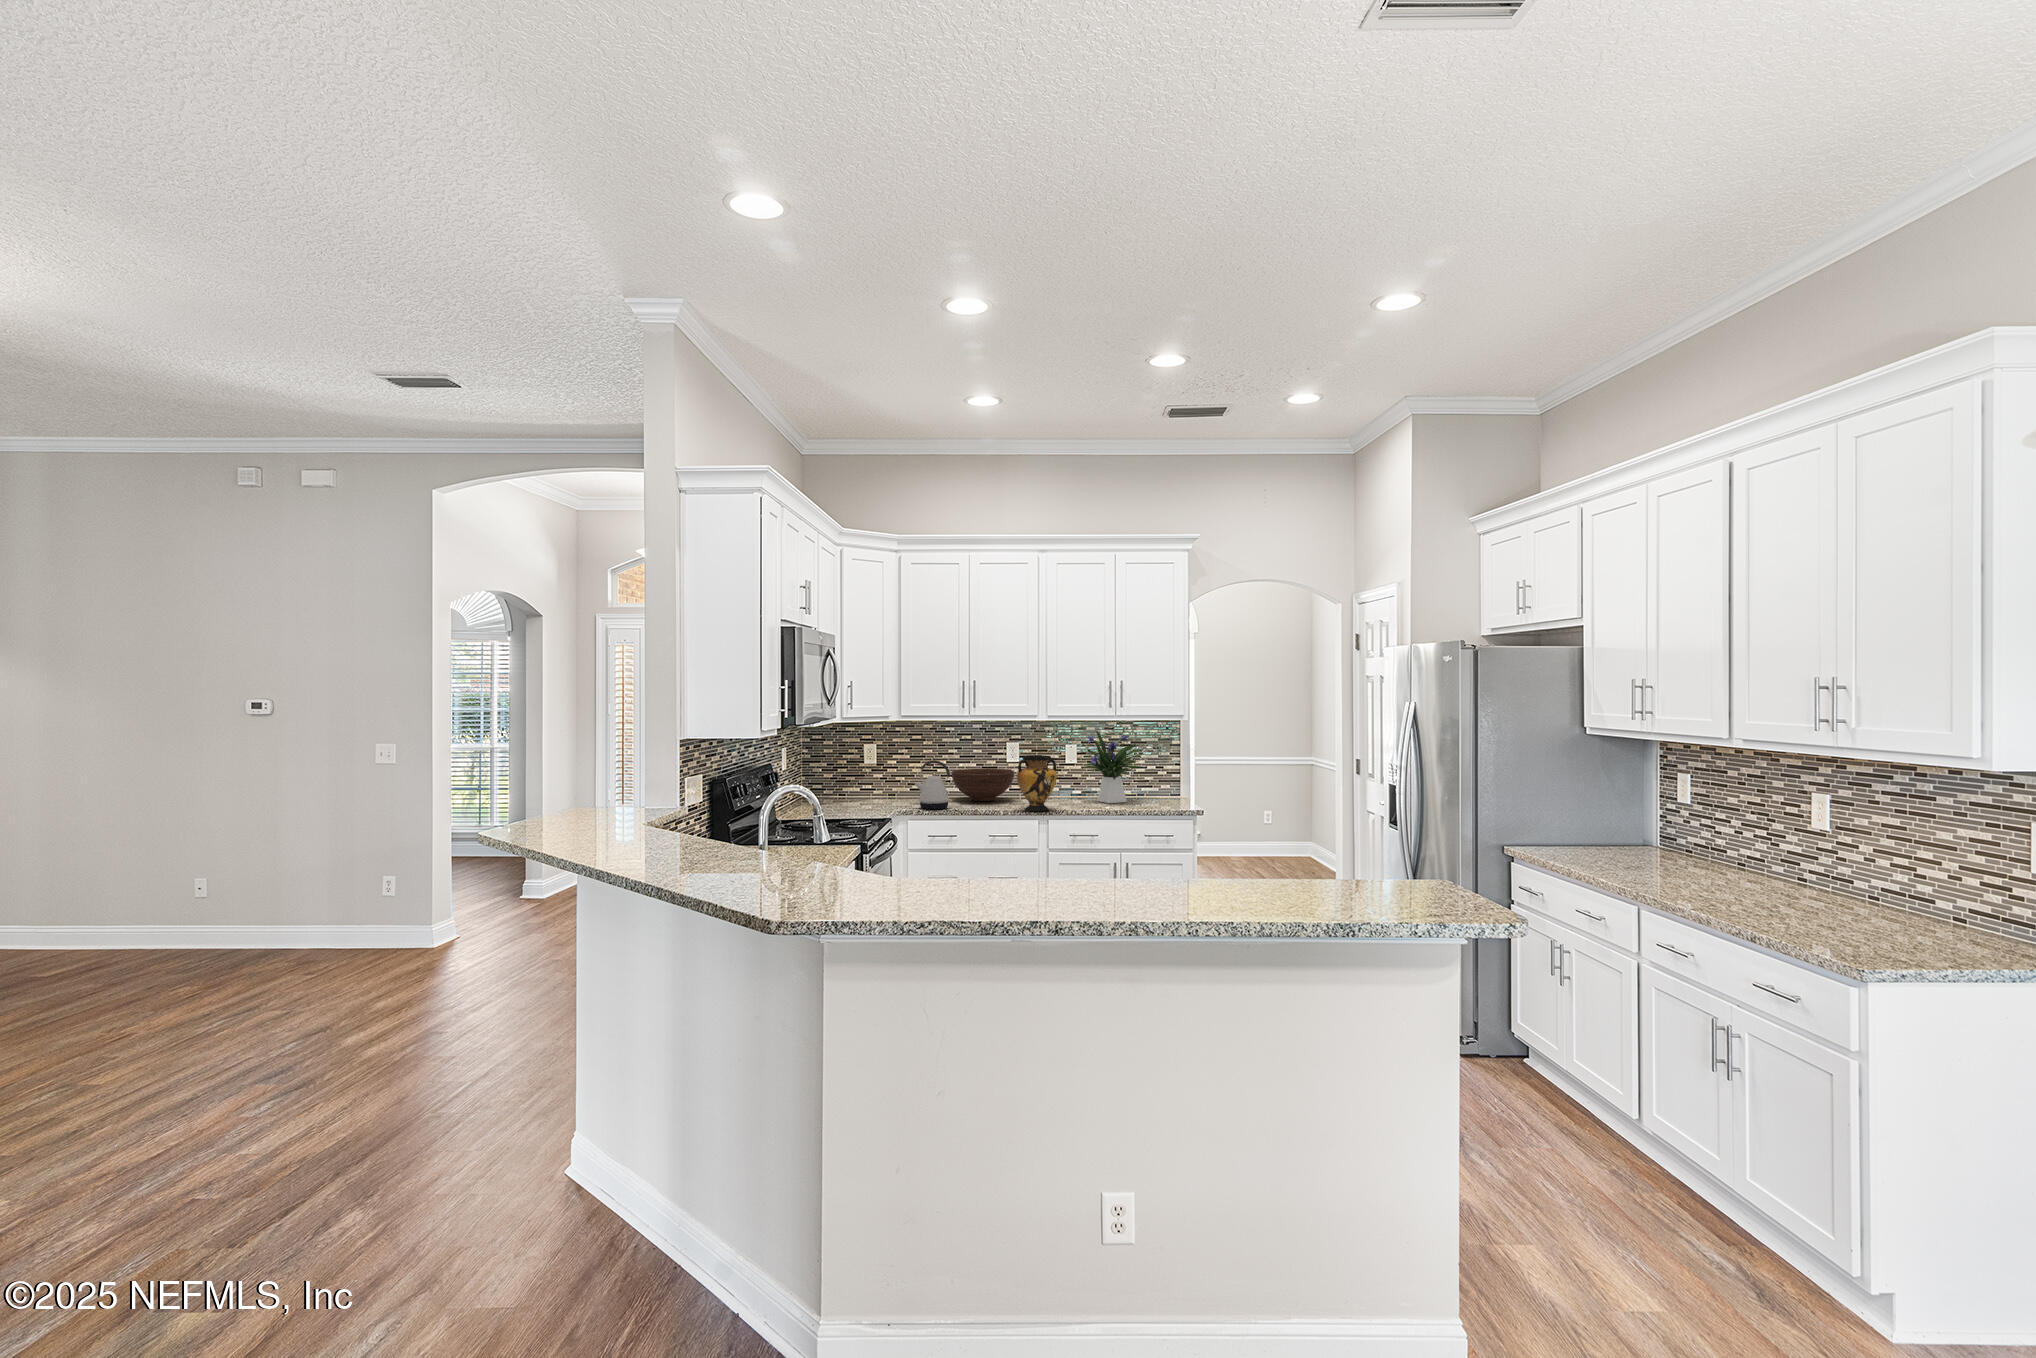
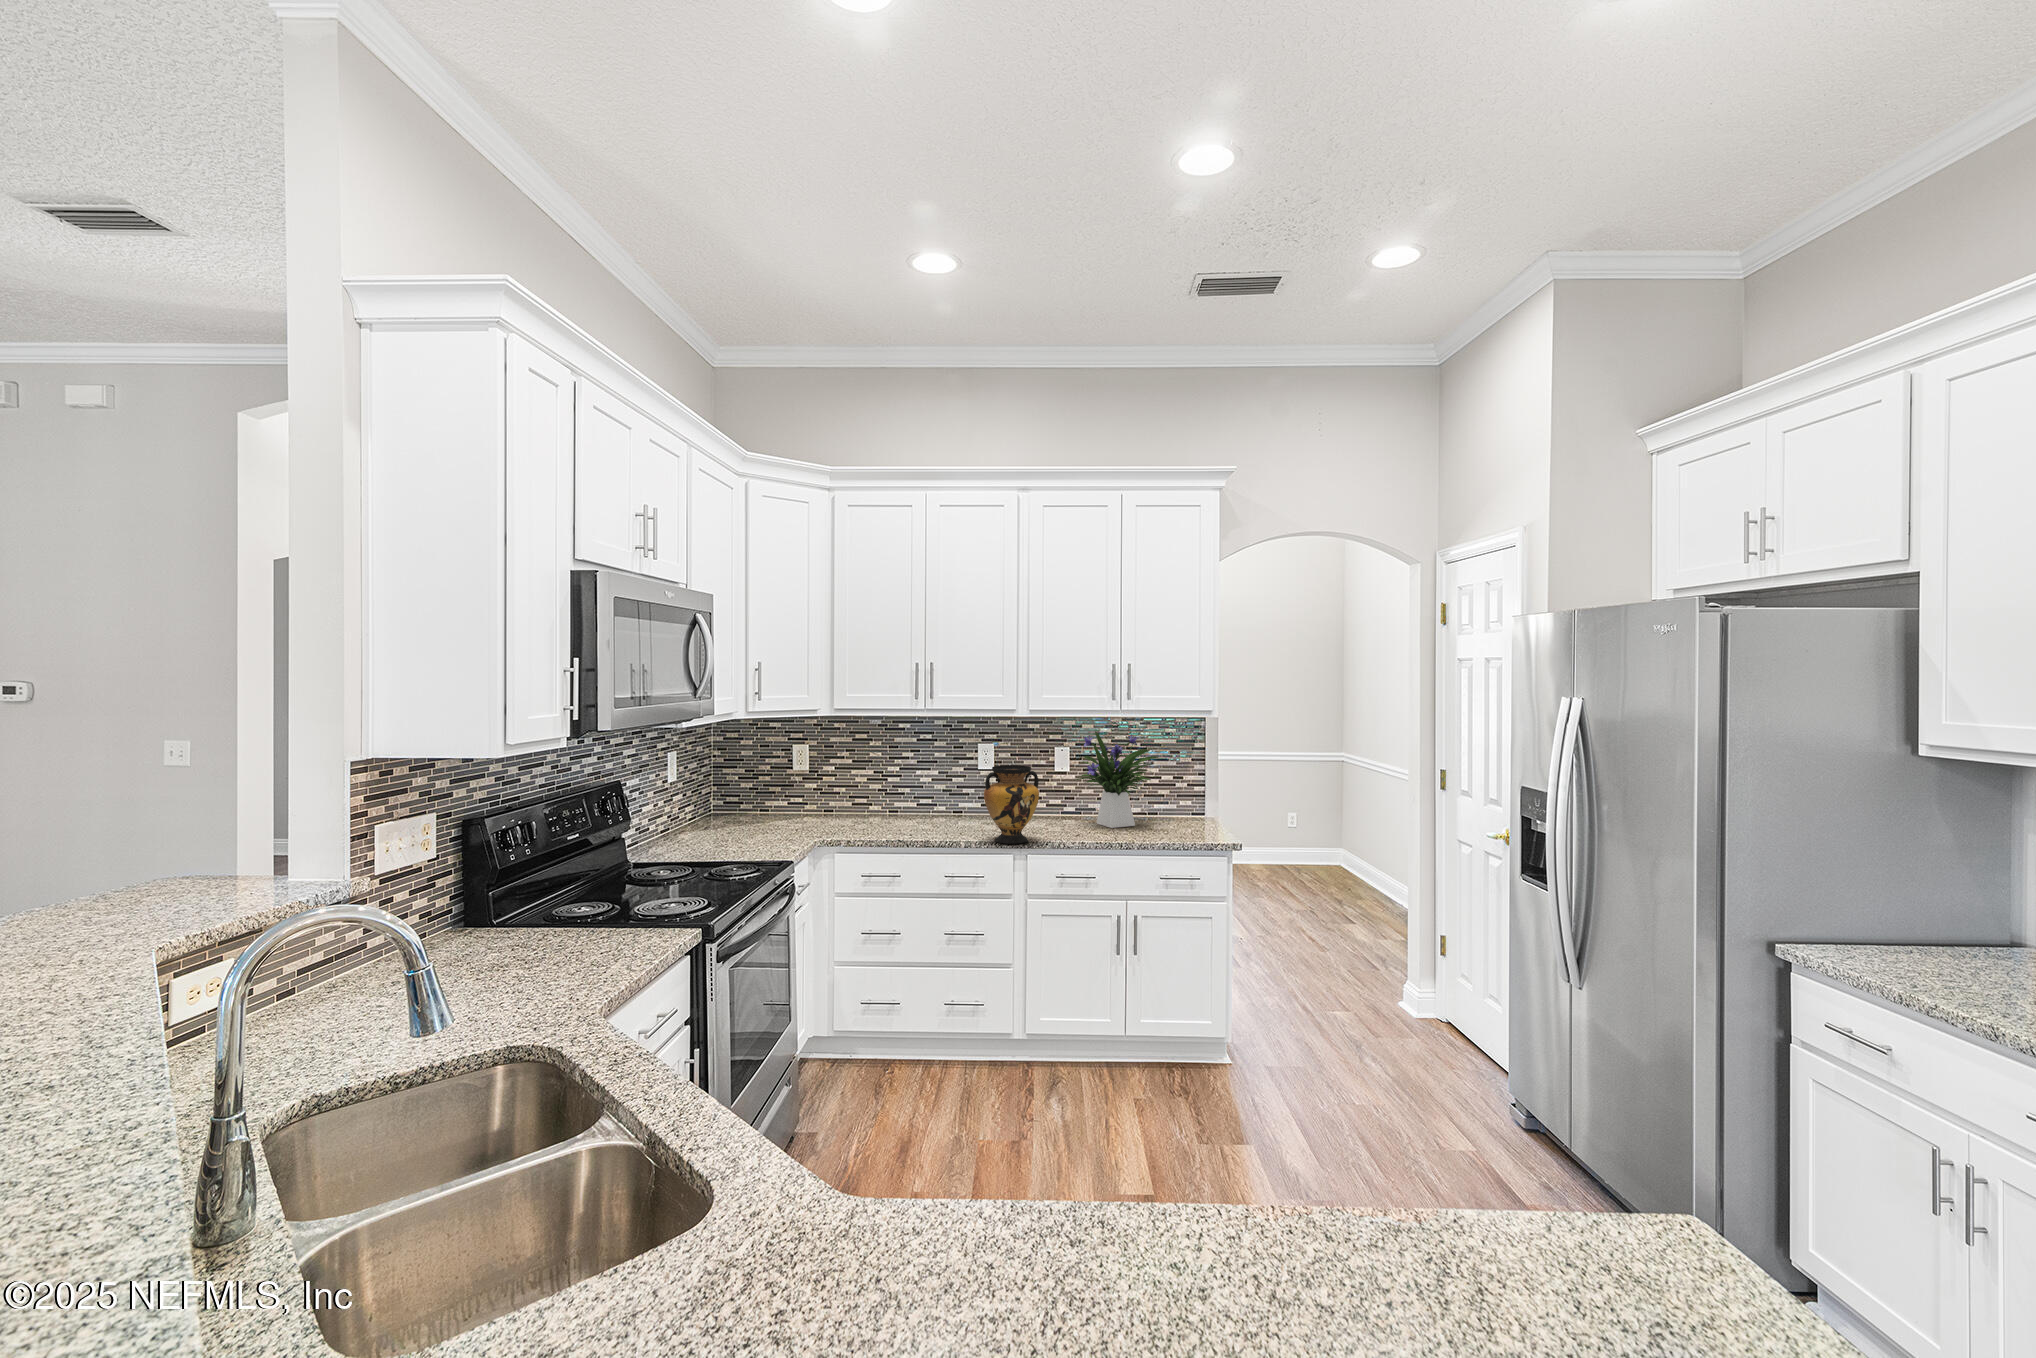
kettle: present [915,760,952,809] -> none [844,772,896,839]
fruit bowl: present [952,768,1014,801] -> none [901,778,985,824]

